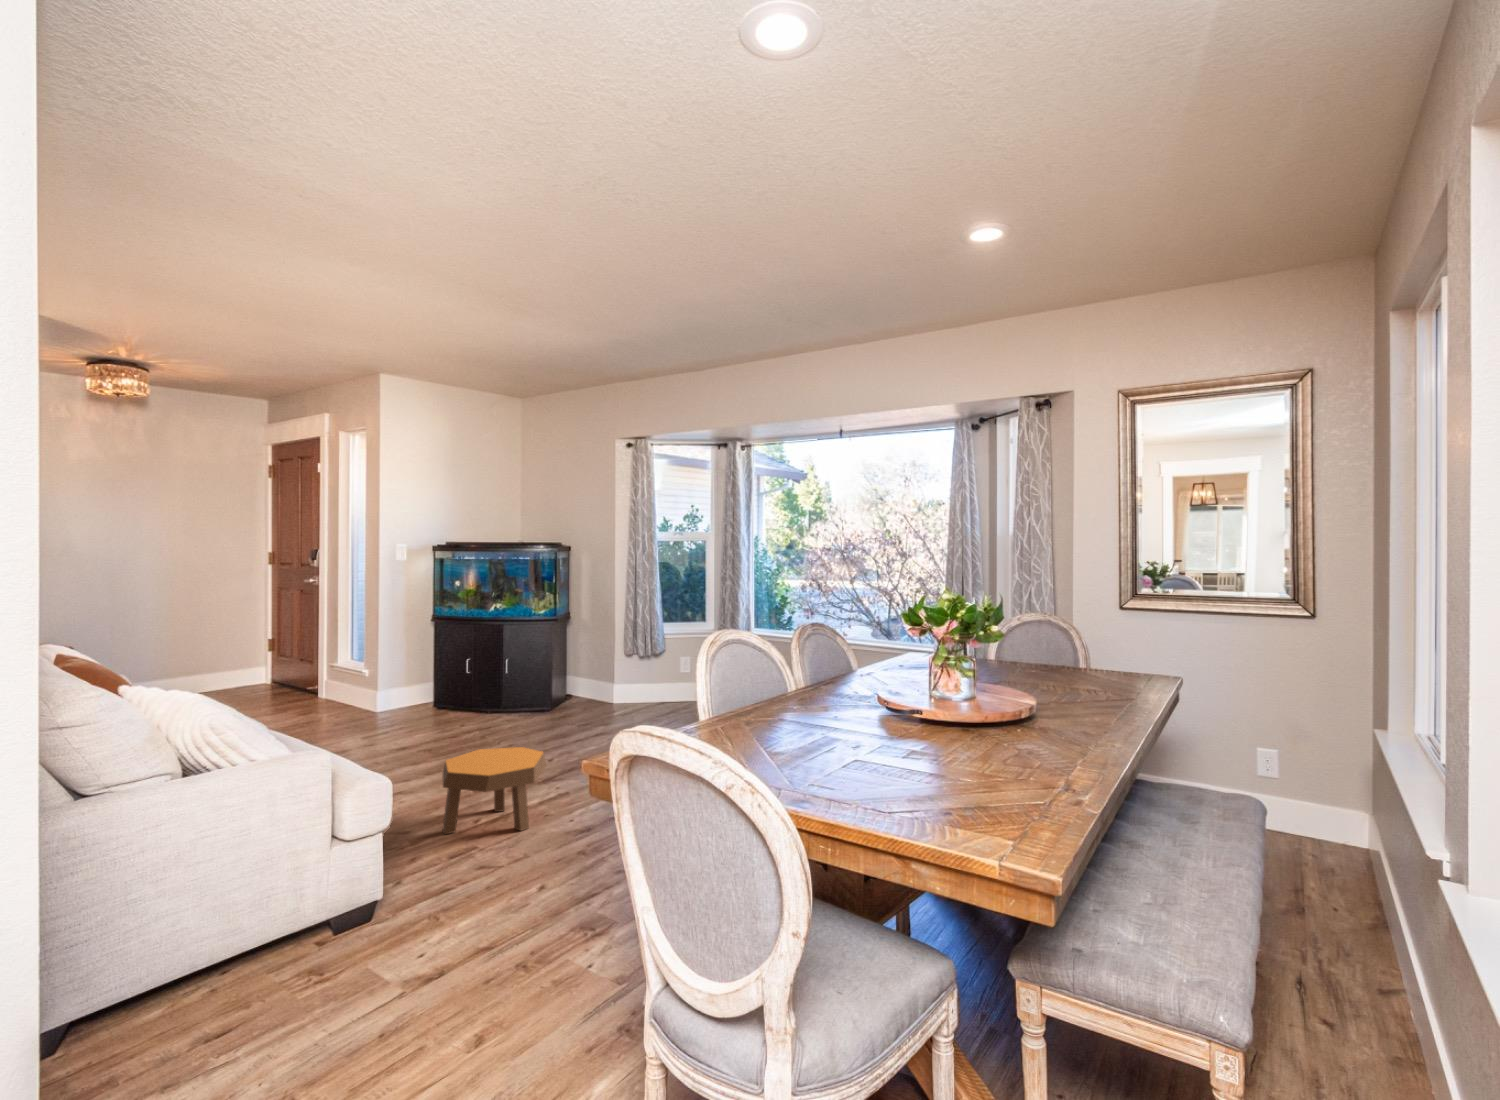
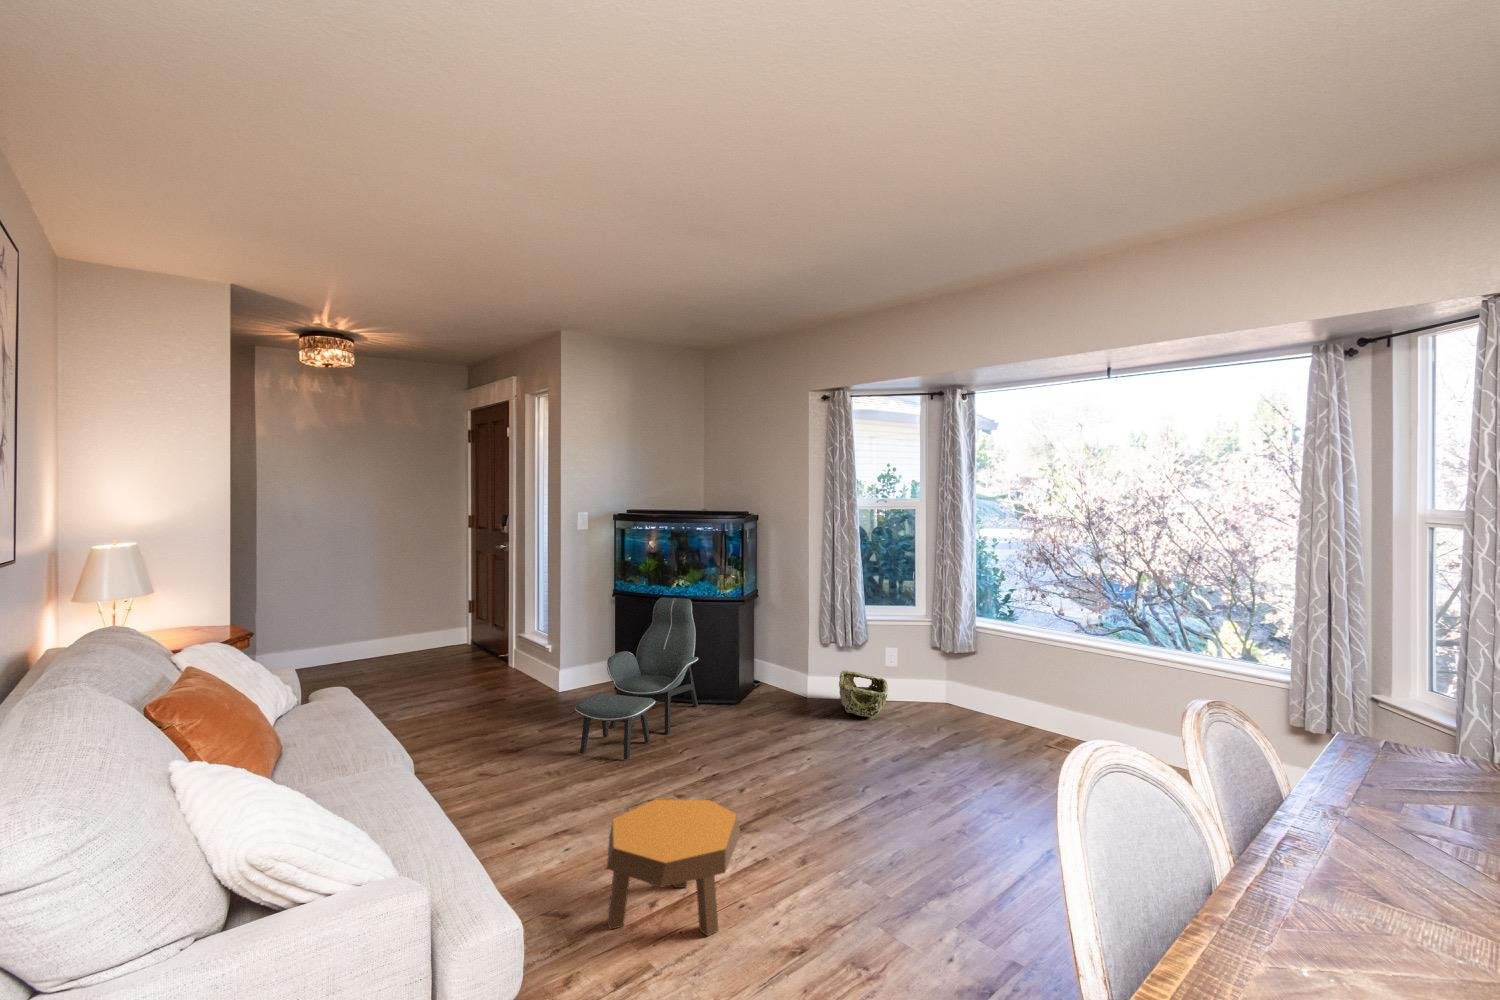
lounge chair: none [400,619,513,749] -> present [575,598,698,759]
woven basket: none [637,678,679,713] -> present [839,671,888,718]

